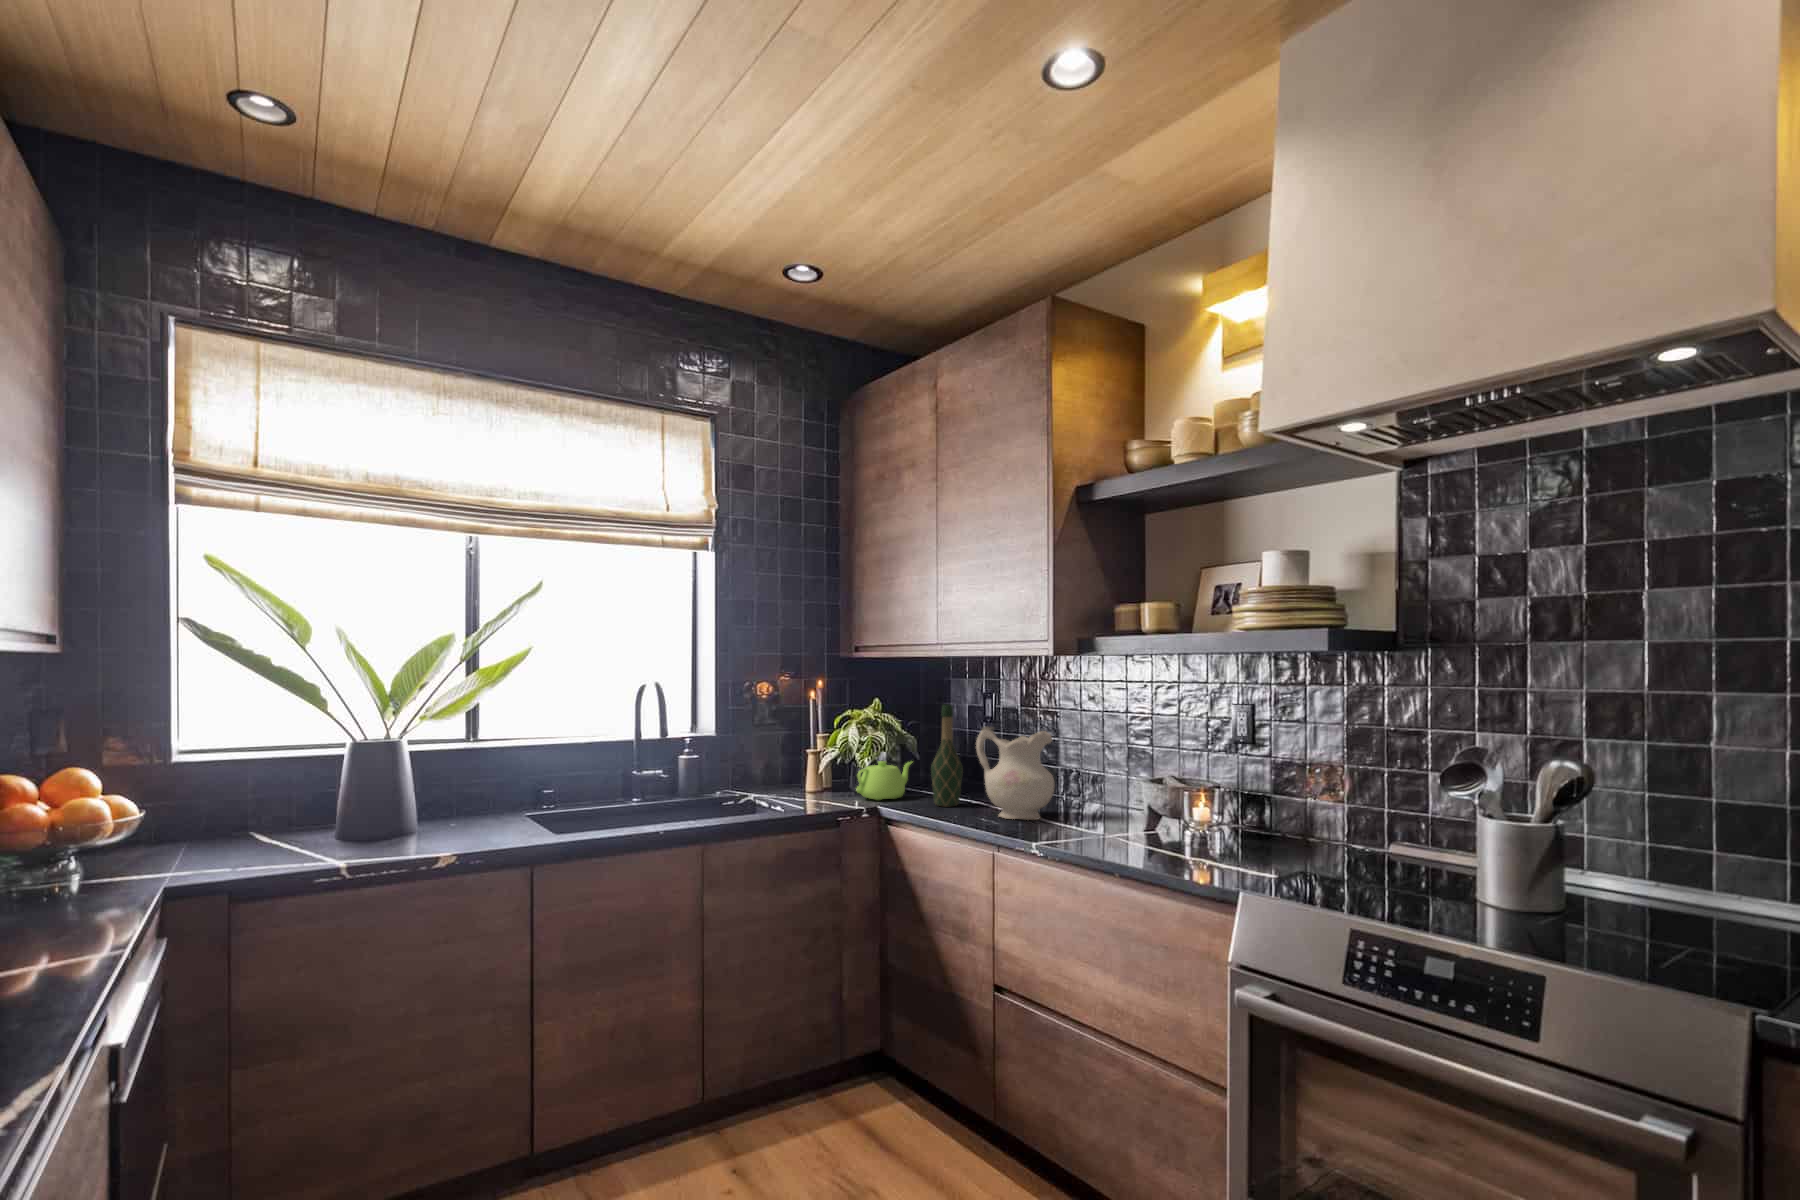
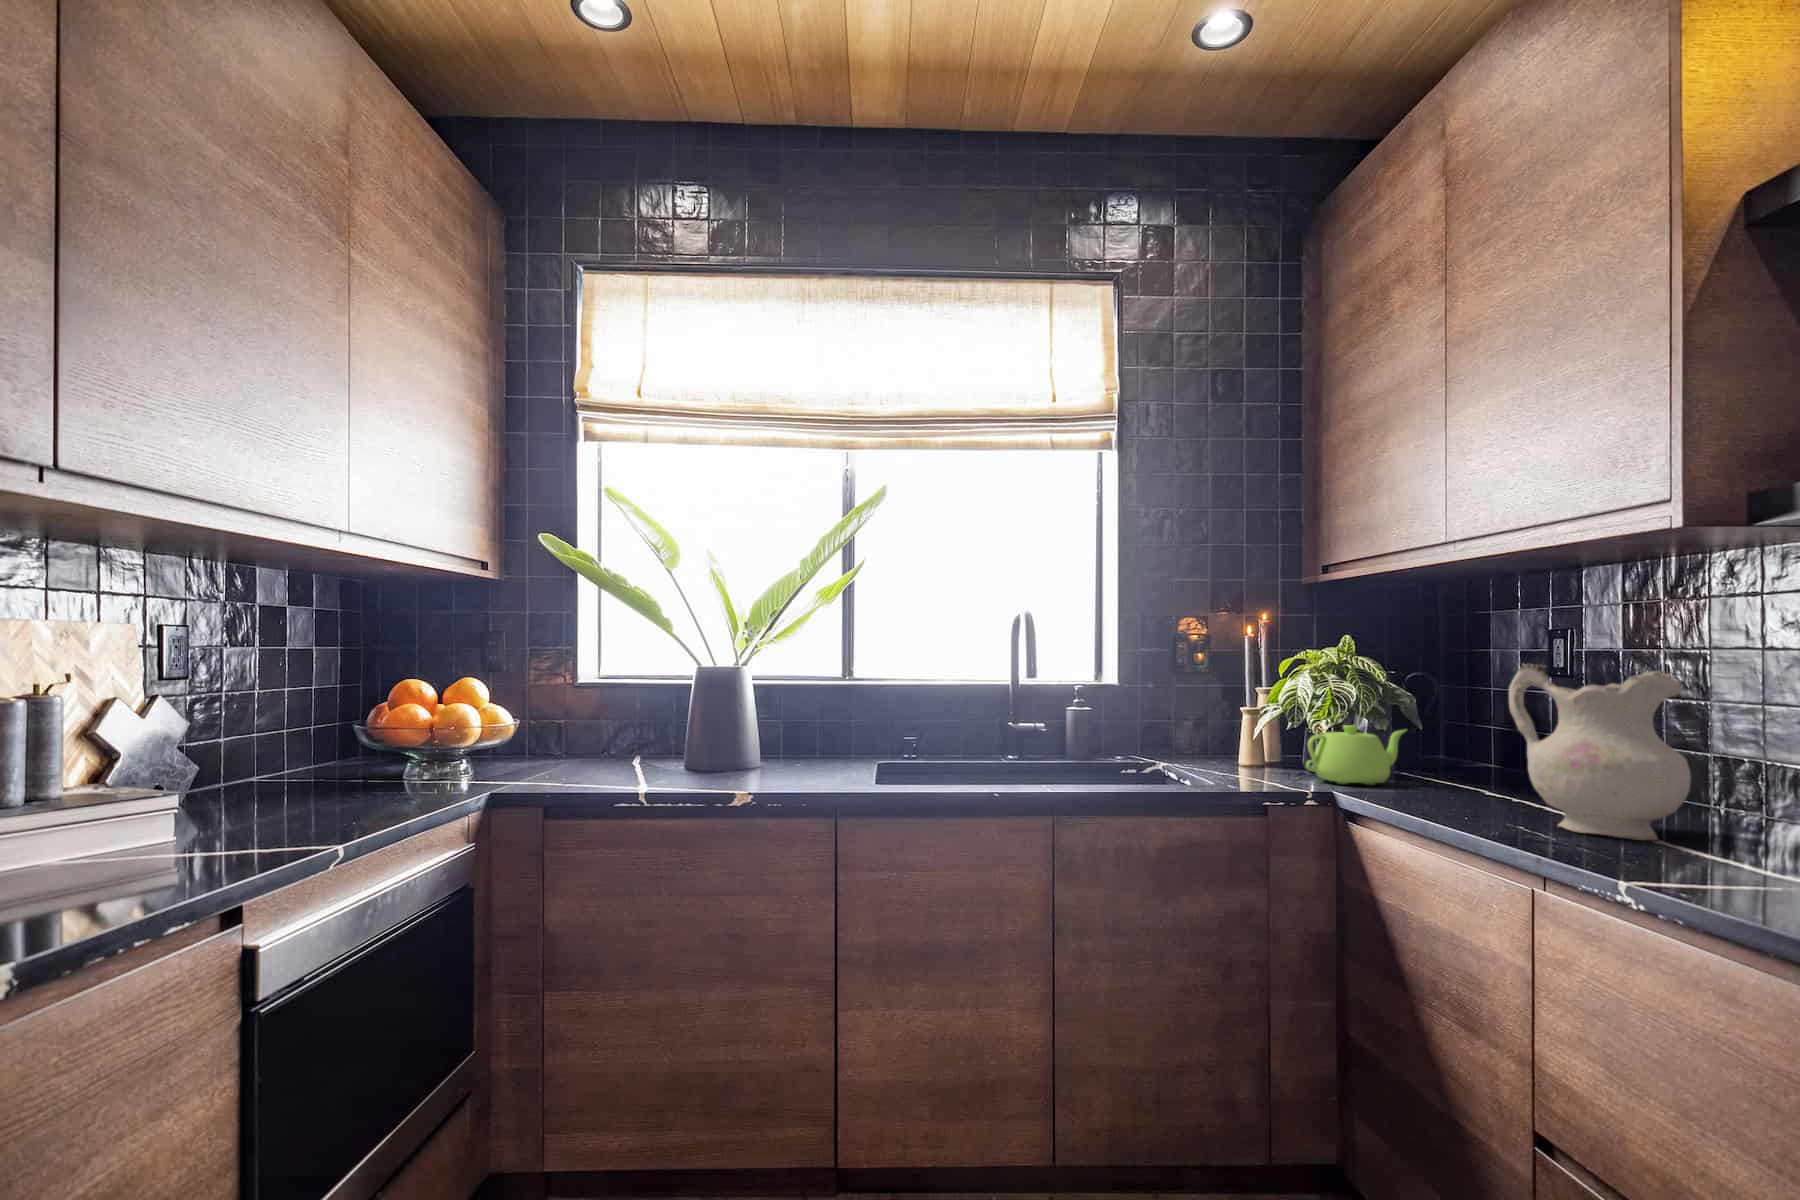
wine bottle: present [931,704,963,806] -> none [1429,634,1491,803]

